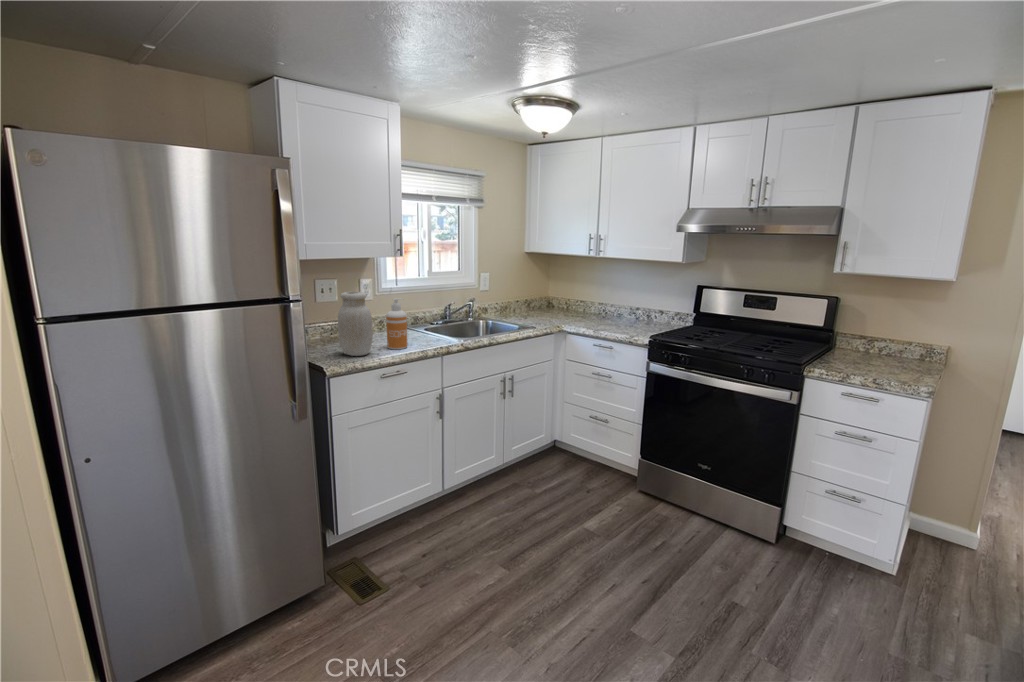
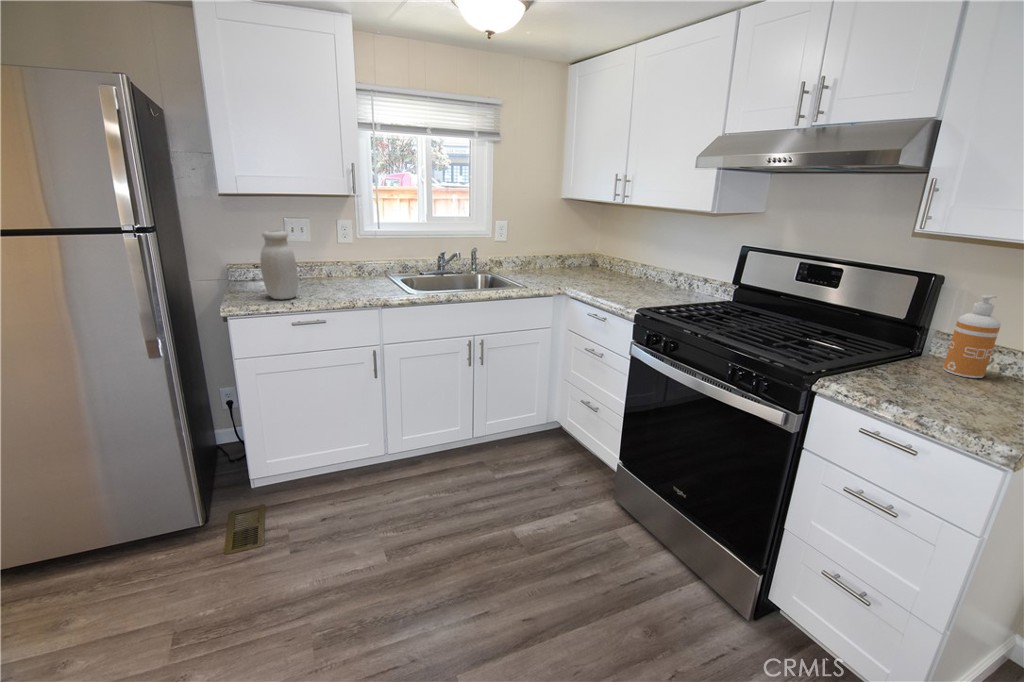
soap dispenser: present [386,298,407,349] -> present [943,295,1001,378]

